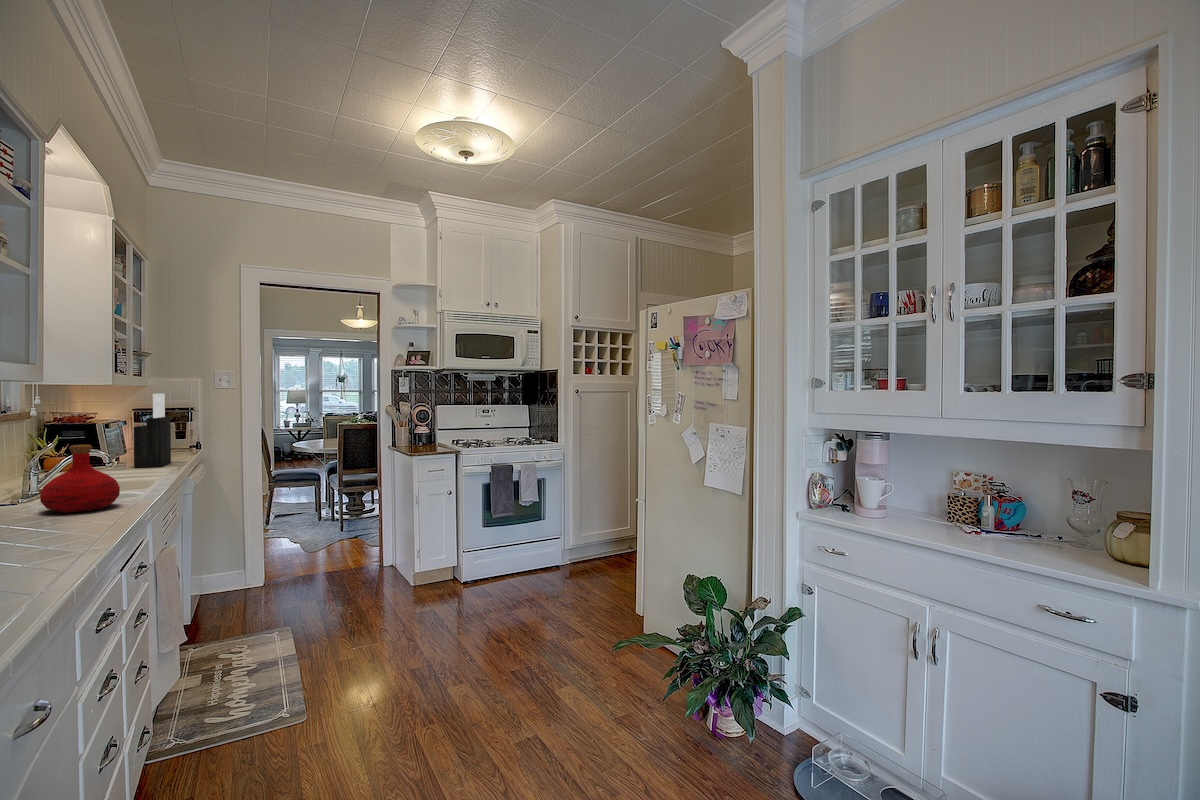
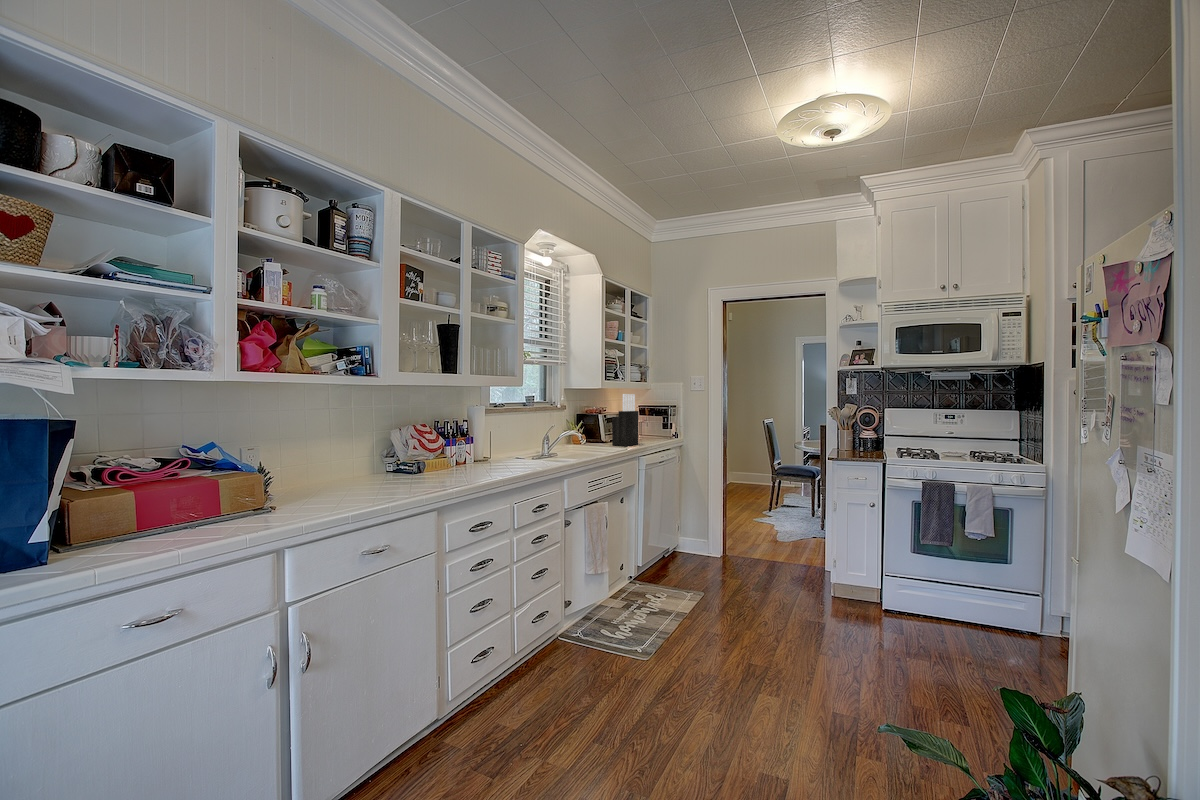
bottle: present [40,445,120,513] -> none [507,424,544,464]

